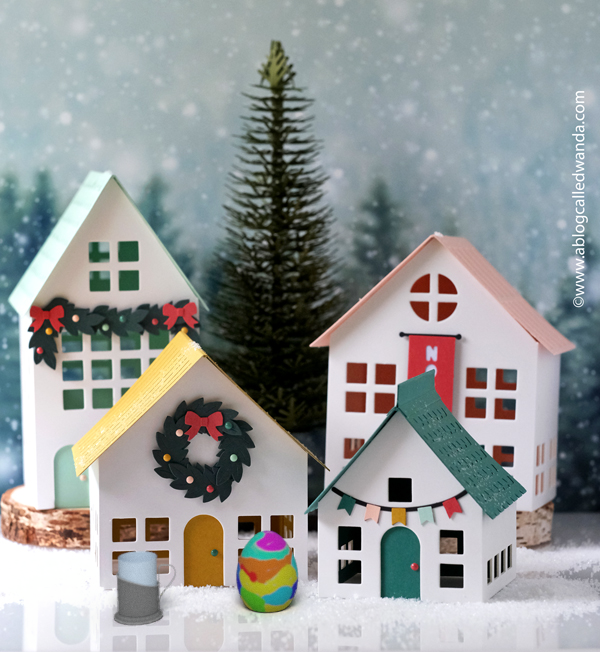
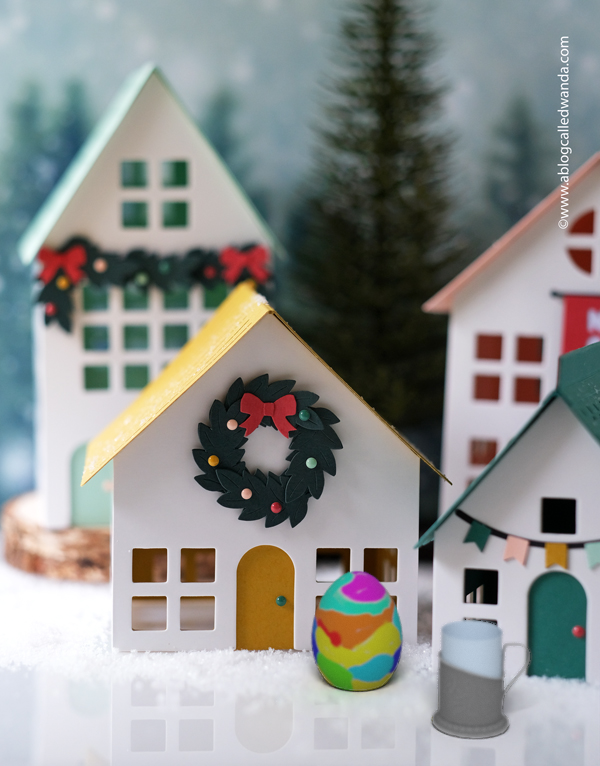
mug: present [114,551,176,625] -> present [432,620,530,739]

